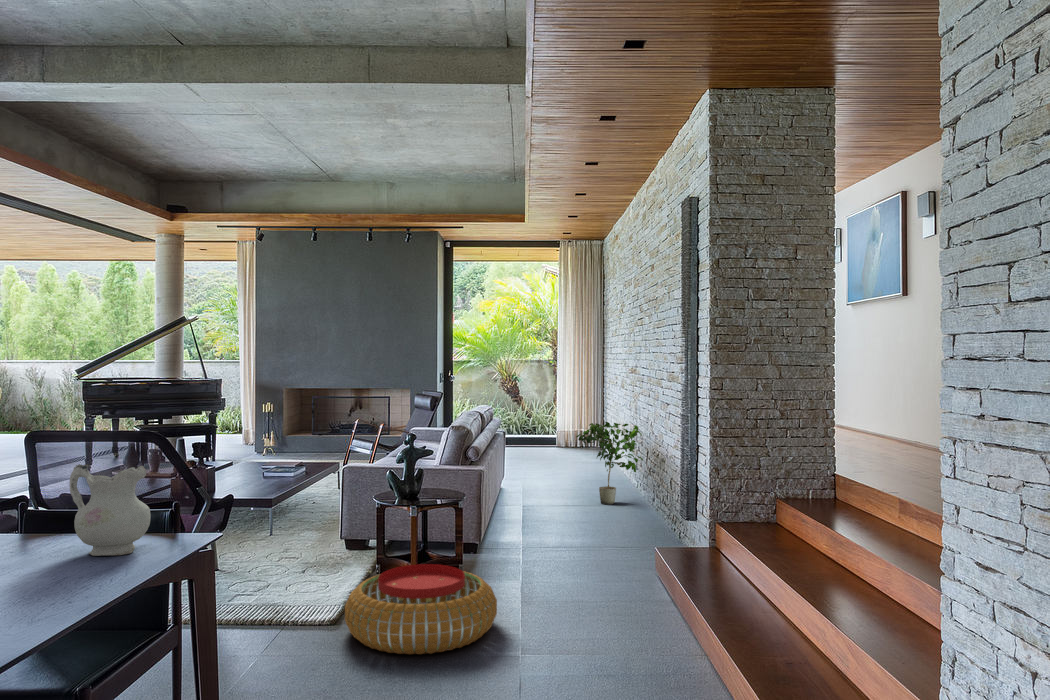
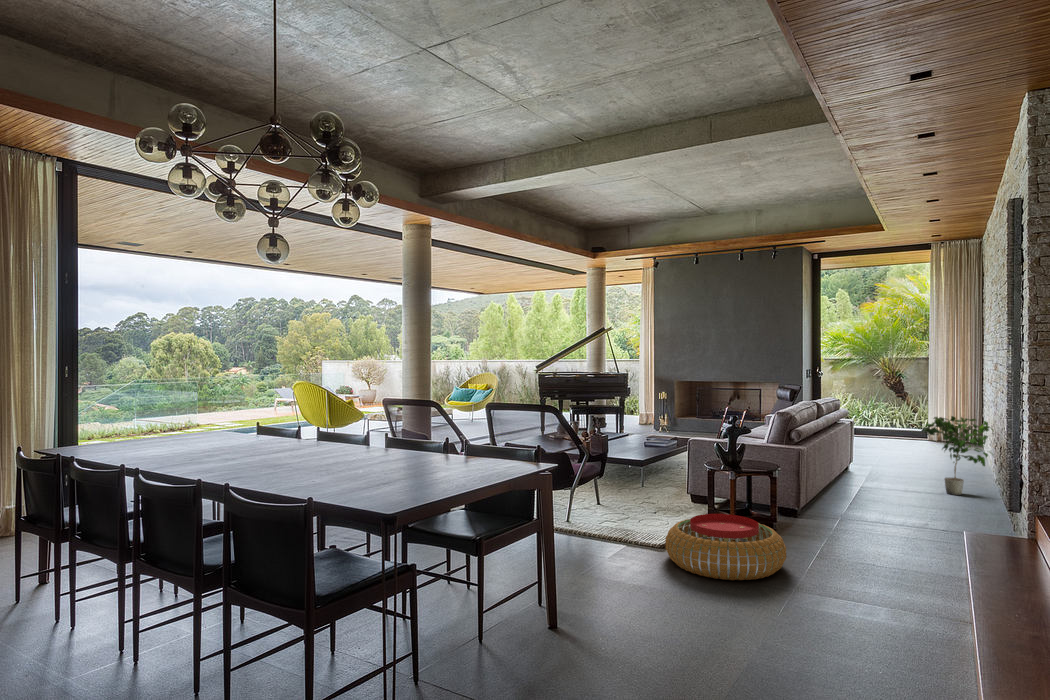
ceramic pitcher: present [69,464,151,556] -> none [476,416,517,471]

